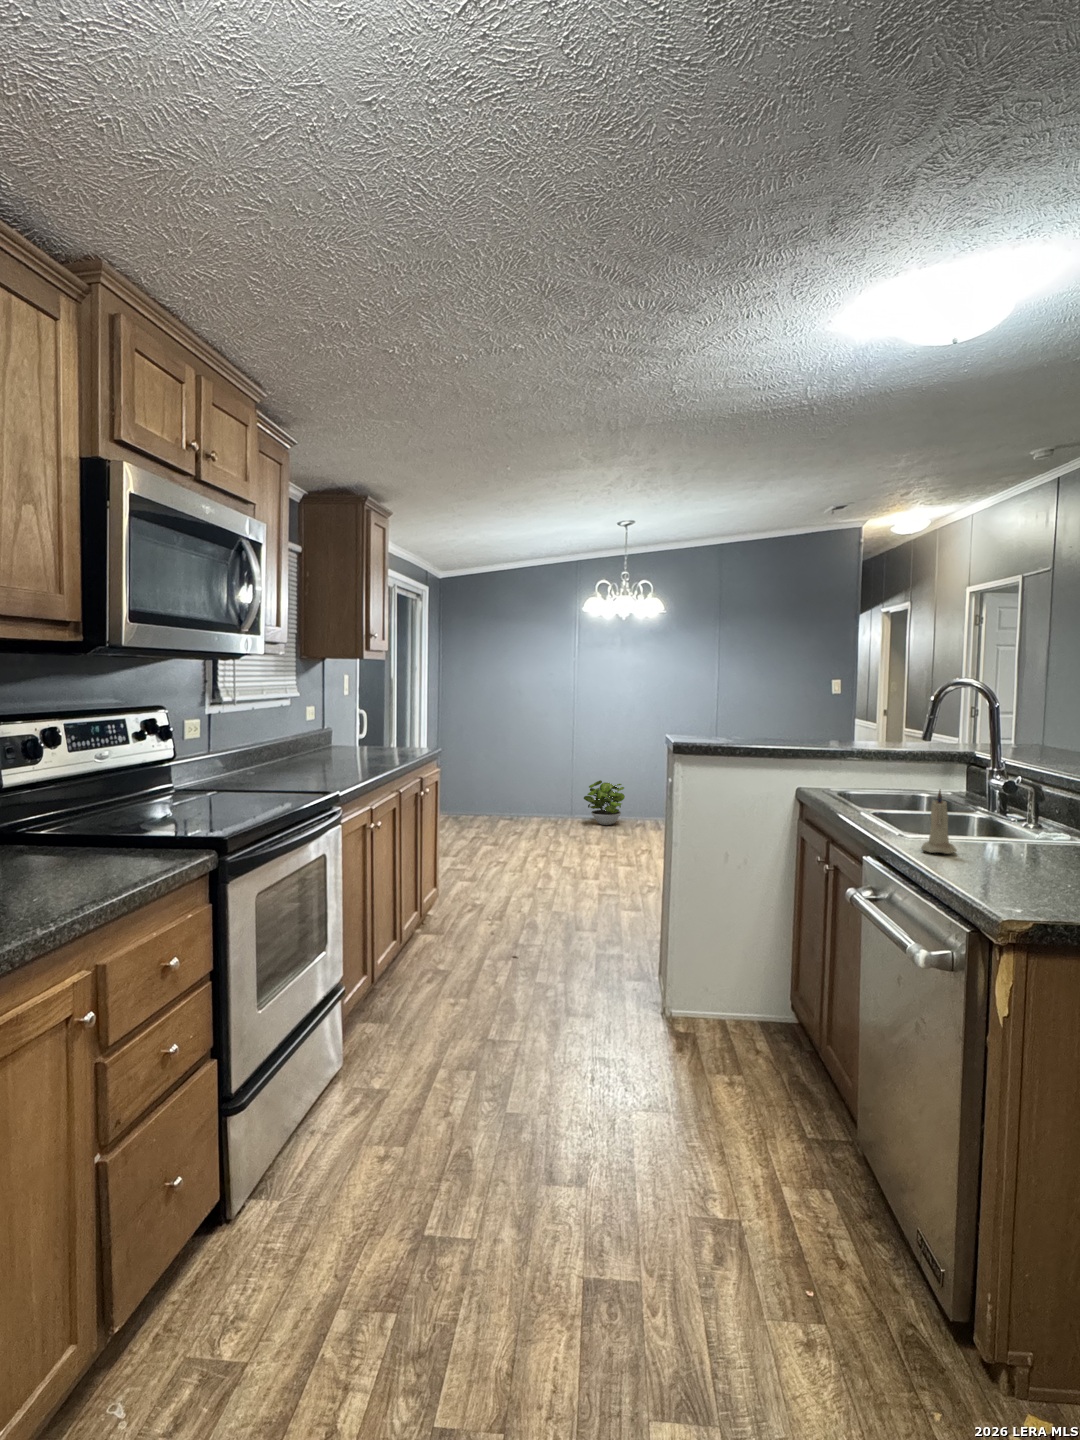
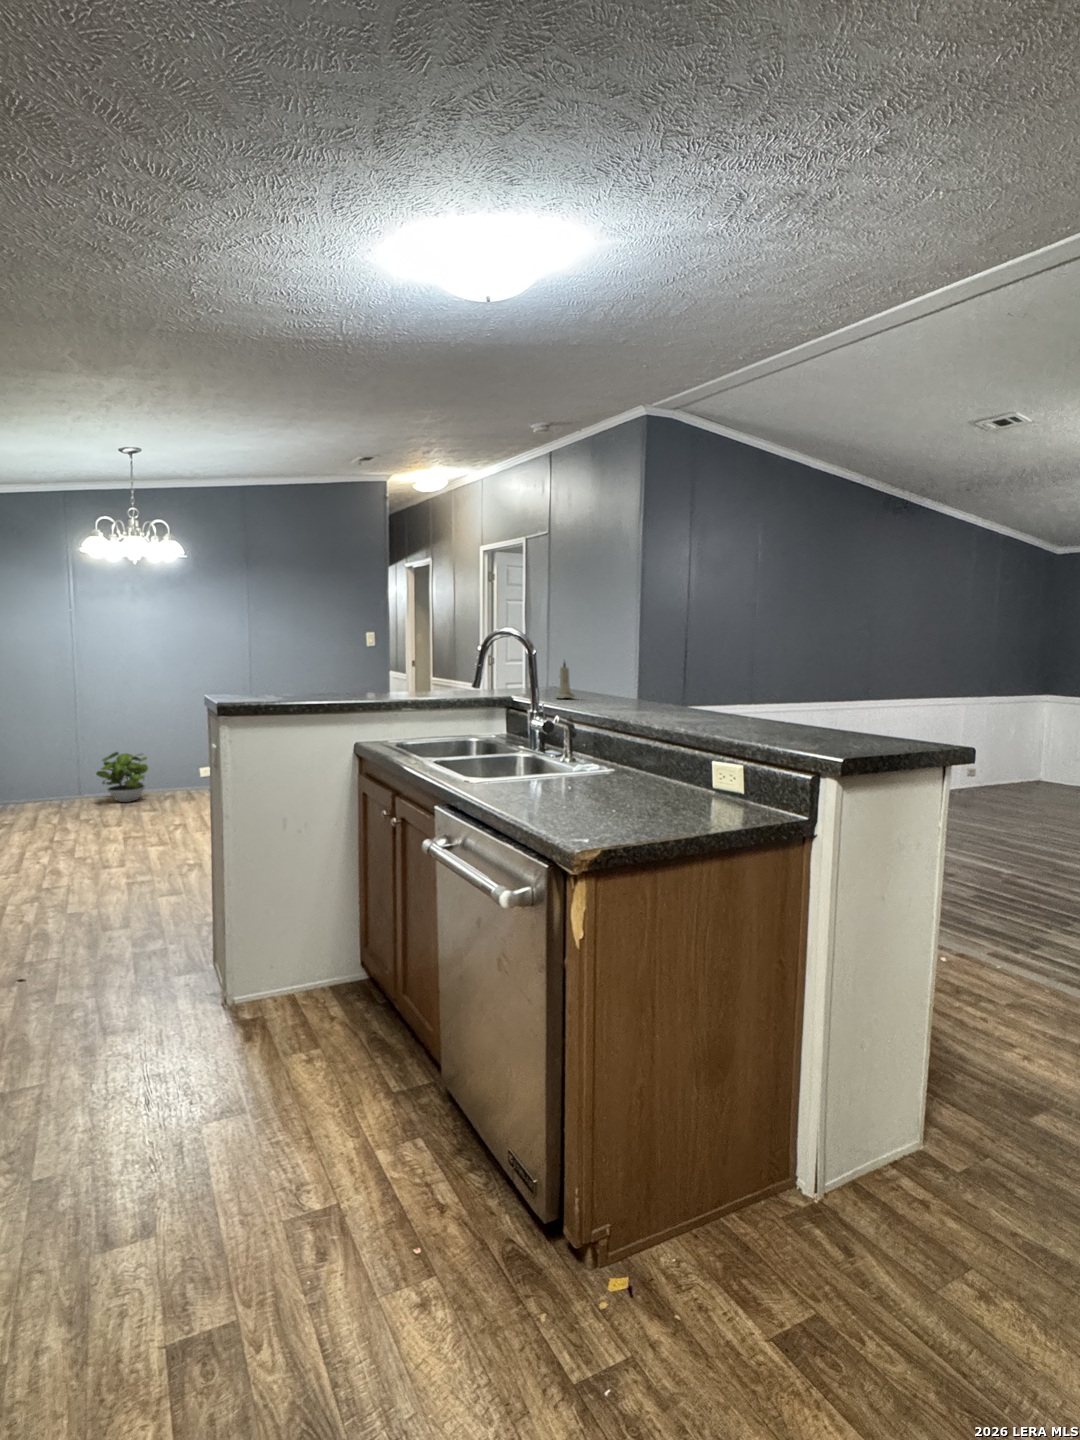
candle: present [922,790,957,854] -> present [555,661,575,698]

